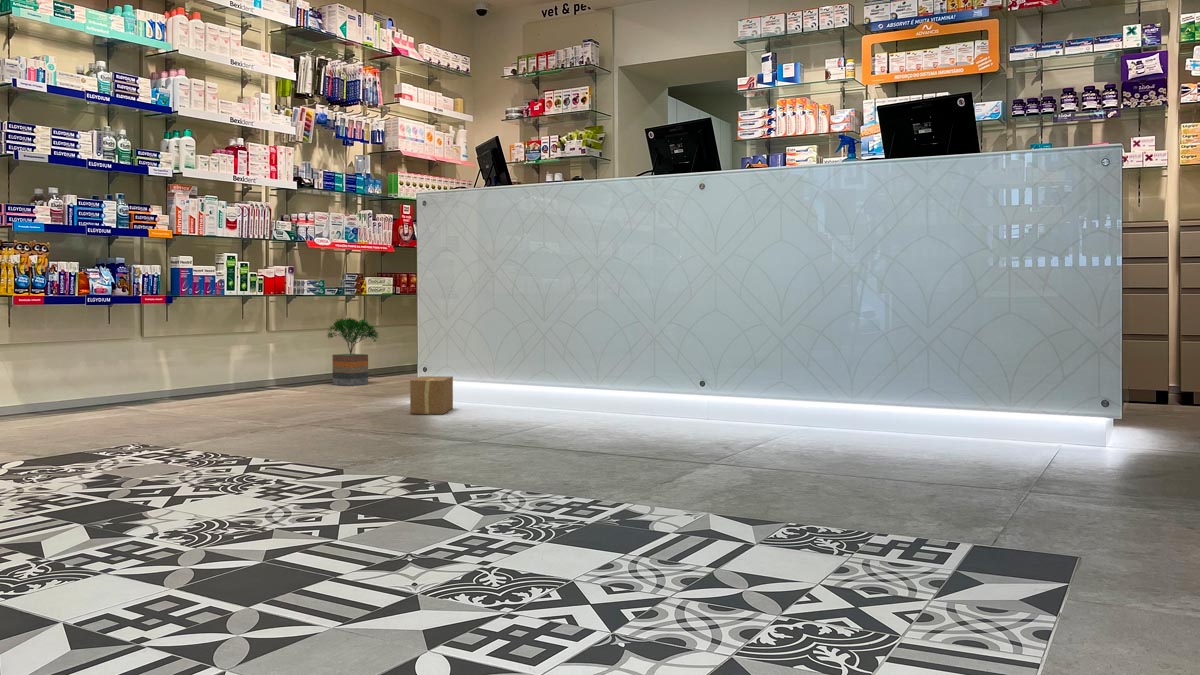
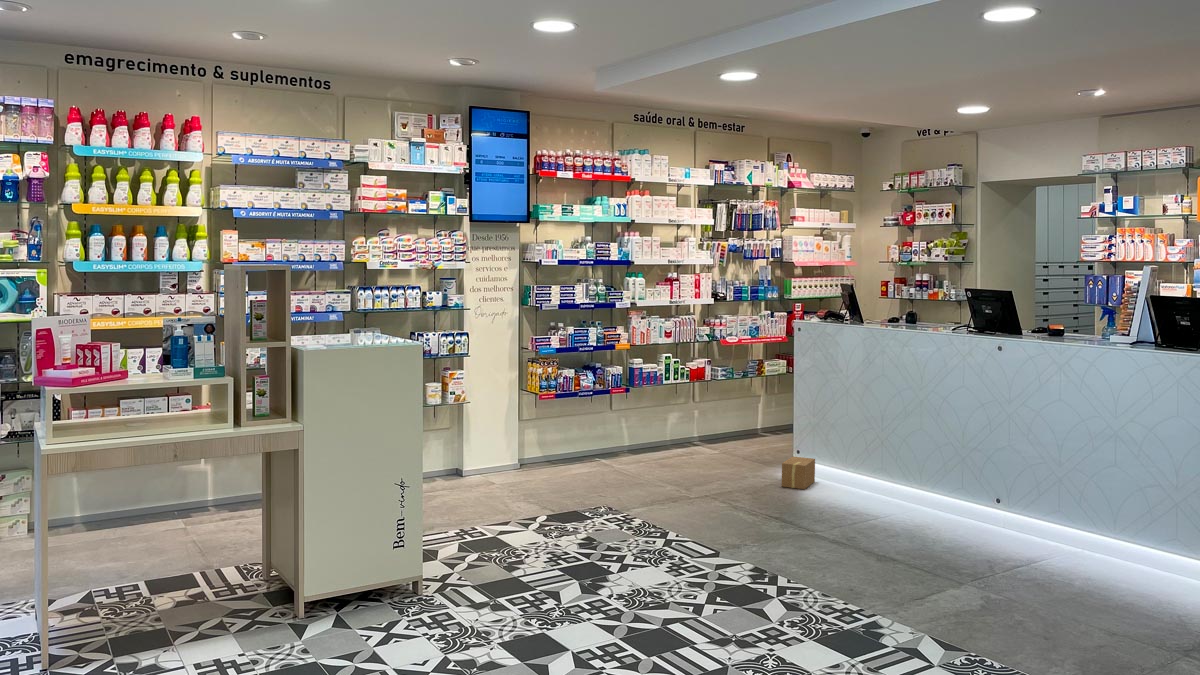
potted tree: present [328,318,378,386] -> none [734,390,773,442]

